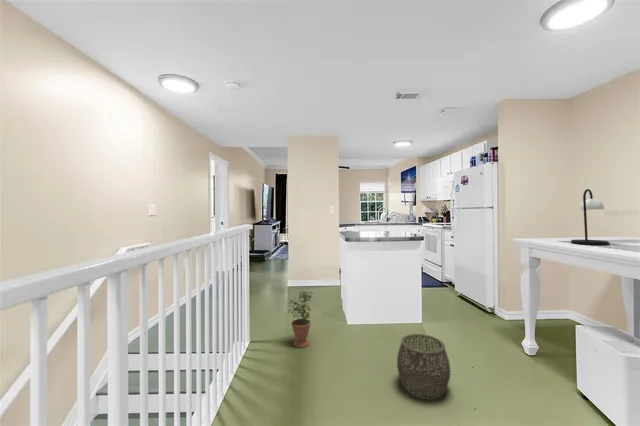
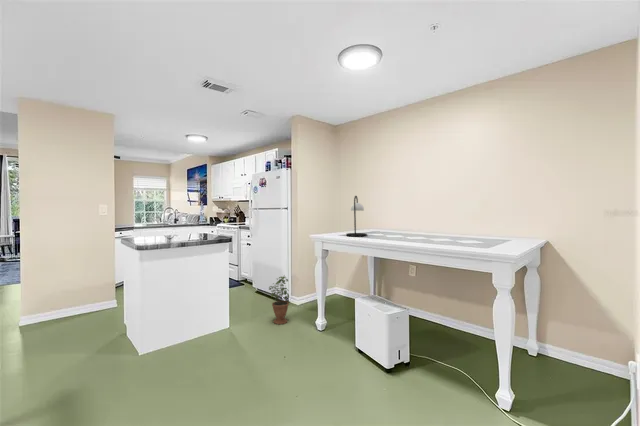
potted plant: present [289,291,313,347] -> present [269,276,289,324]
woven basket: present [397,334,450,398] -> none [219,337,273,403]

